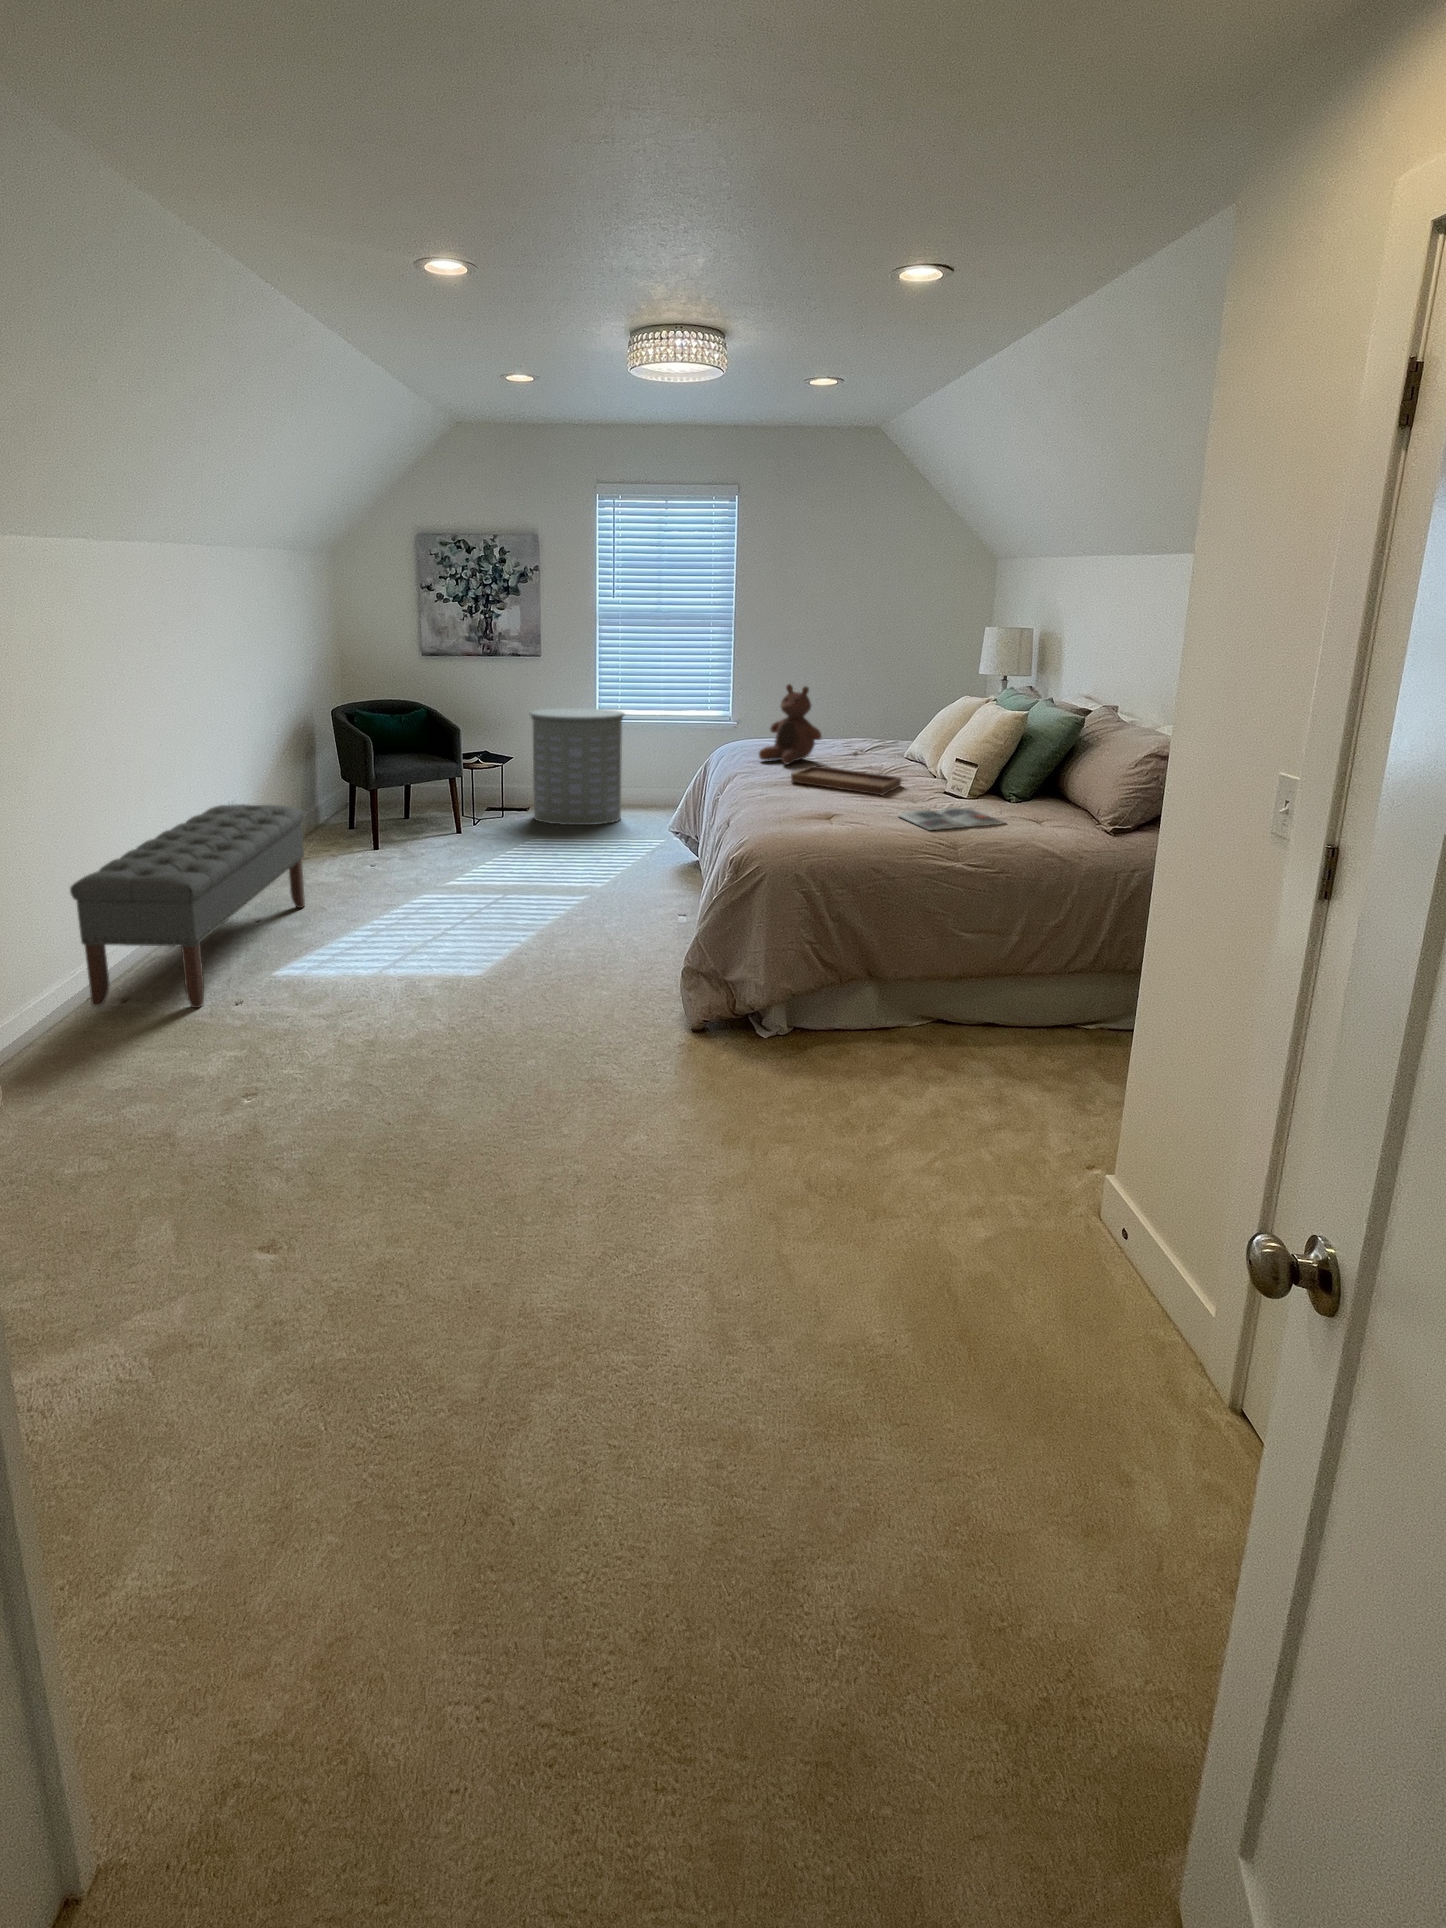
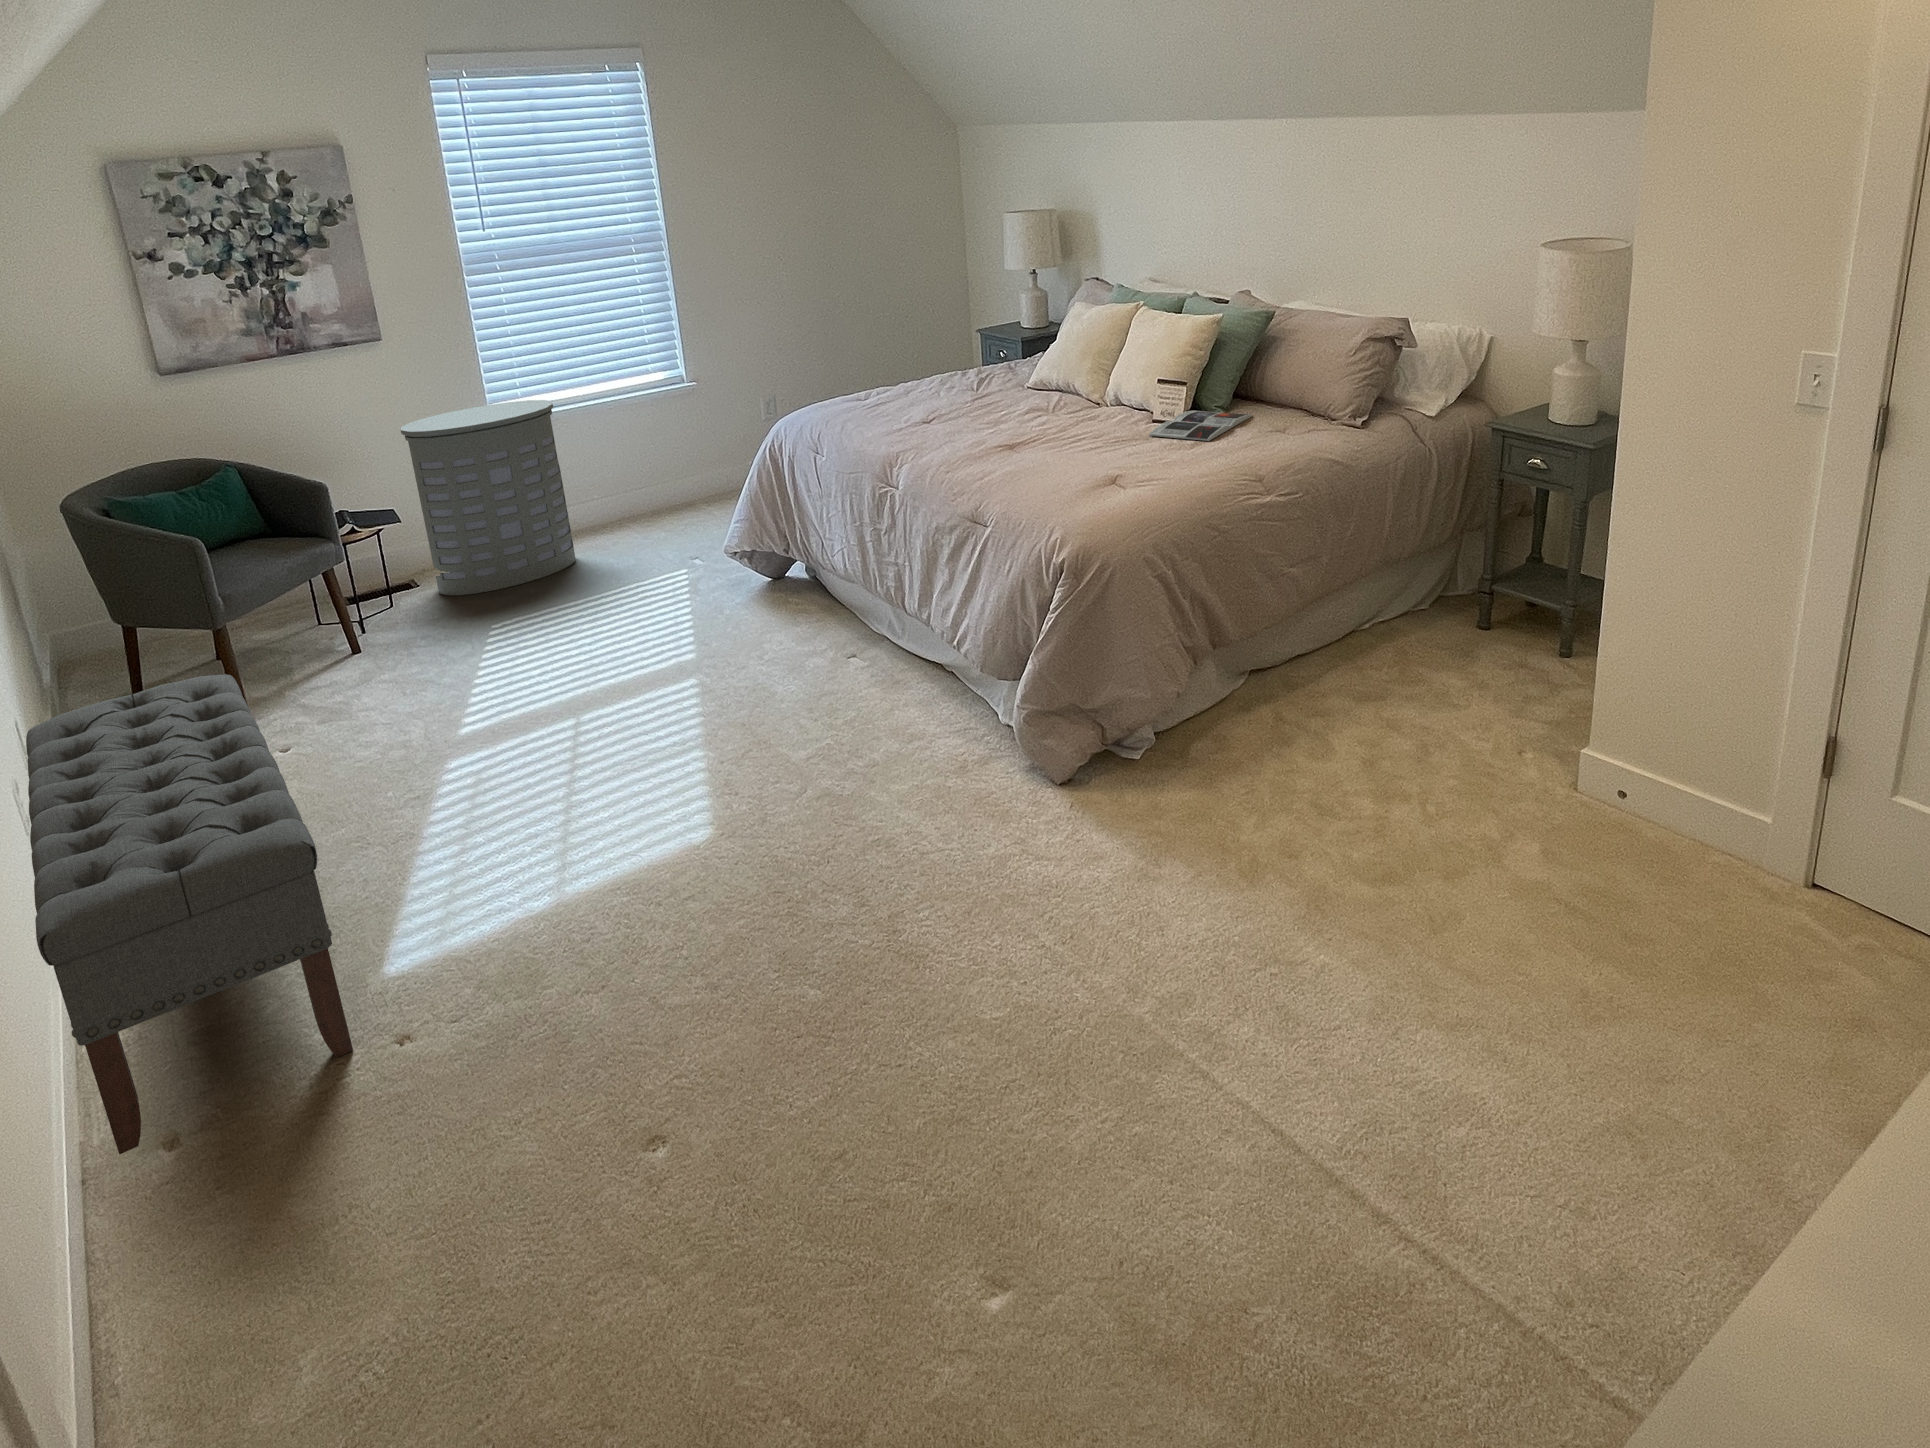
stuffed bear: present [759,684,821,765] -> none [856,309,935,415]
tray: present [791,751,901,795] -> none [958,375,1083,431]

